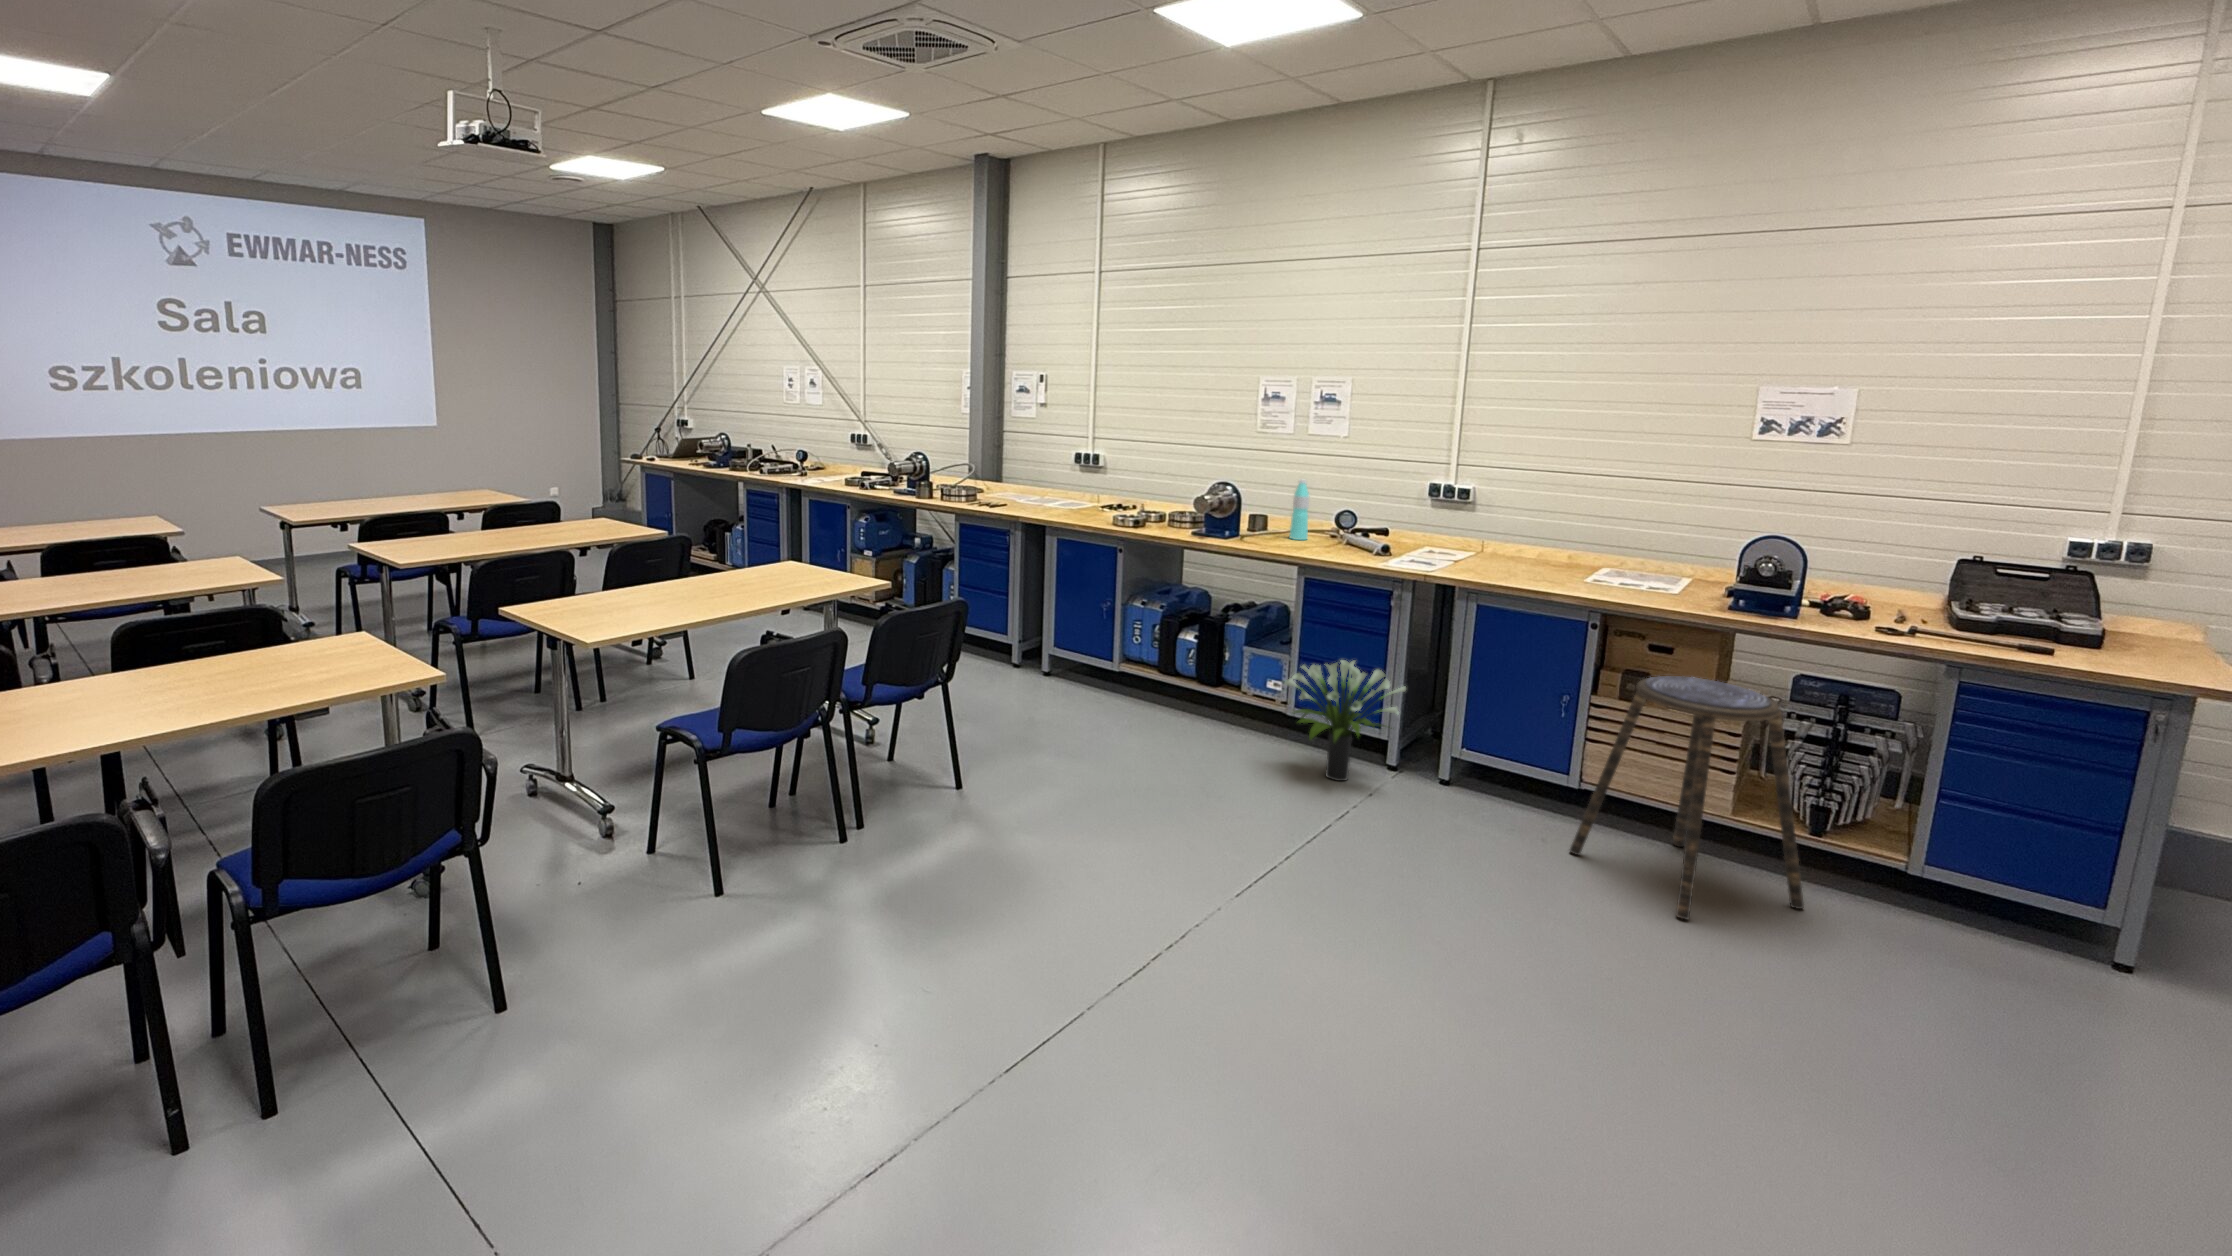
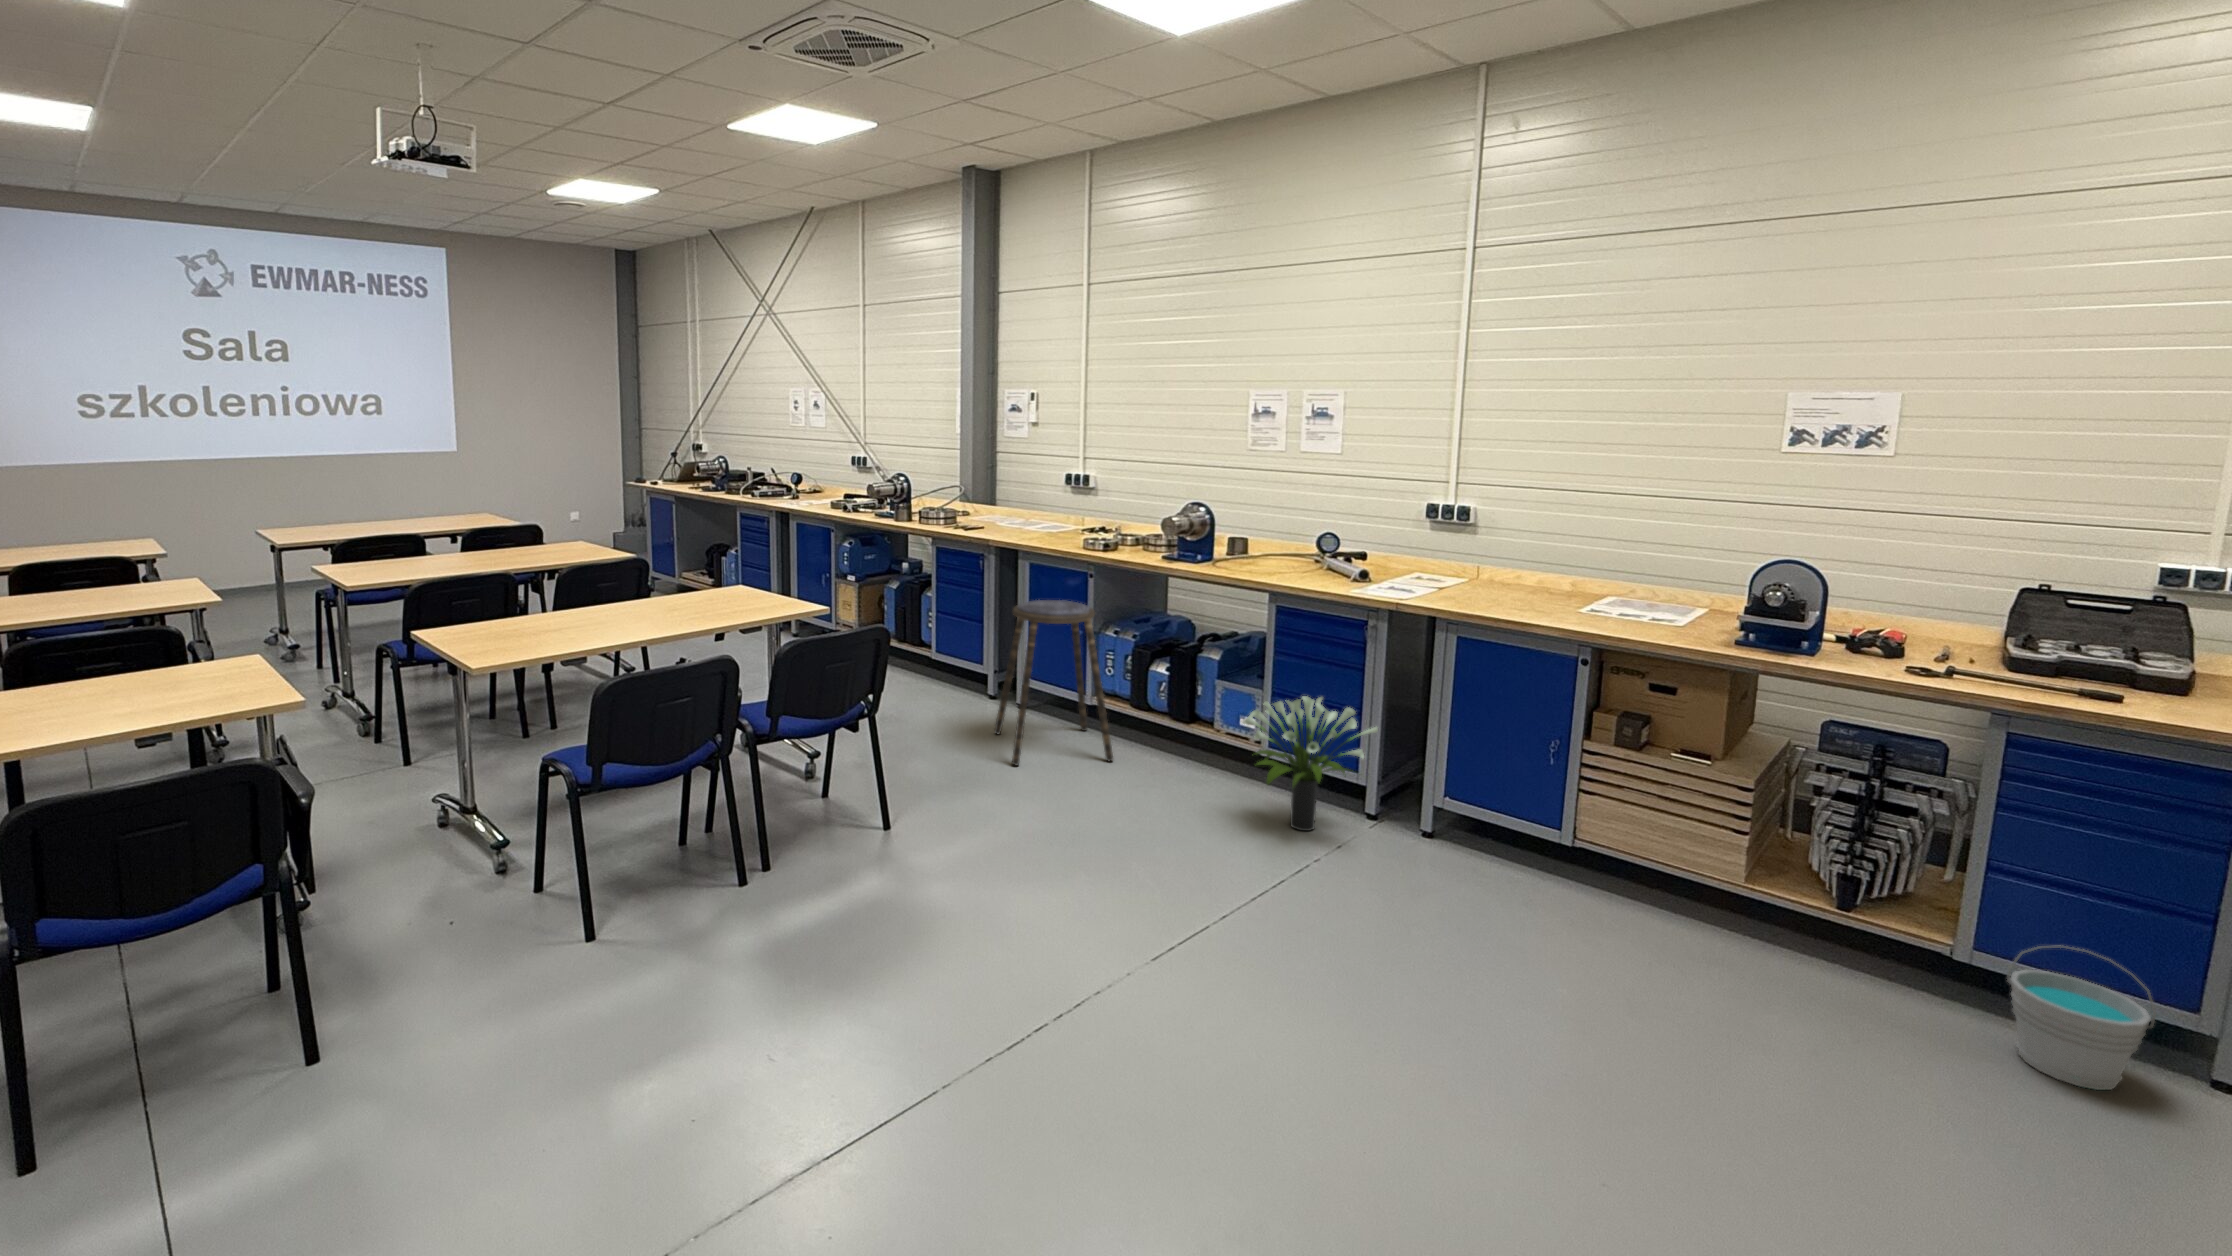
water bottle: present [1290,480,1309,540] -> none [1267,499,1287,565]
stool: present [1569,676,1804,919] -> present [994,600,1113,765]
bucket: none [1959,857,2079,973] -> present [2007,945,2156,1090]

